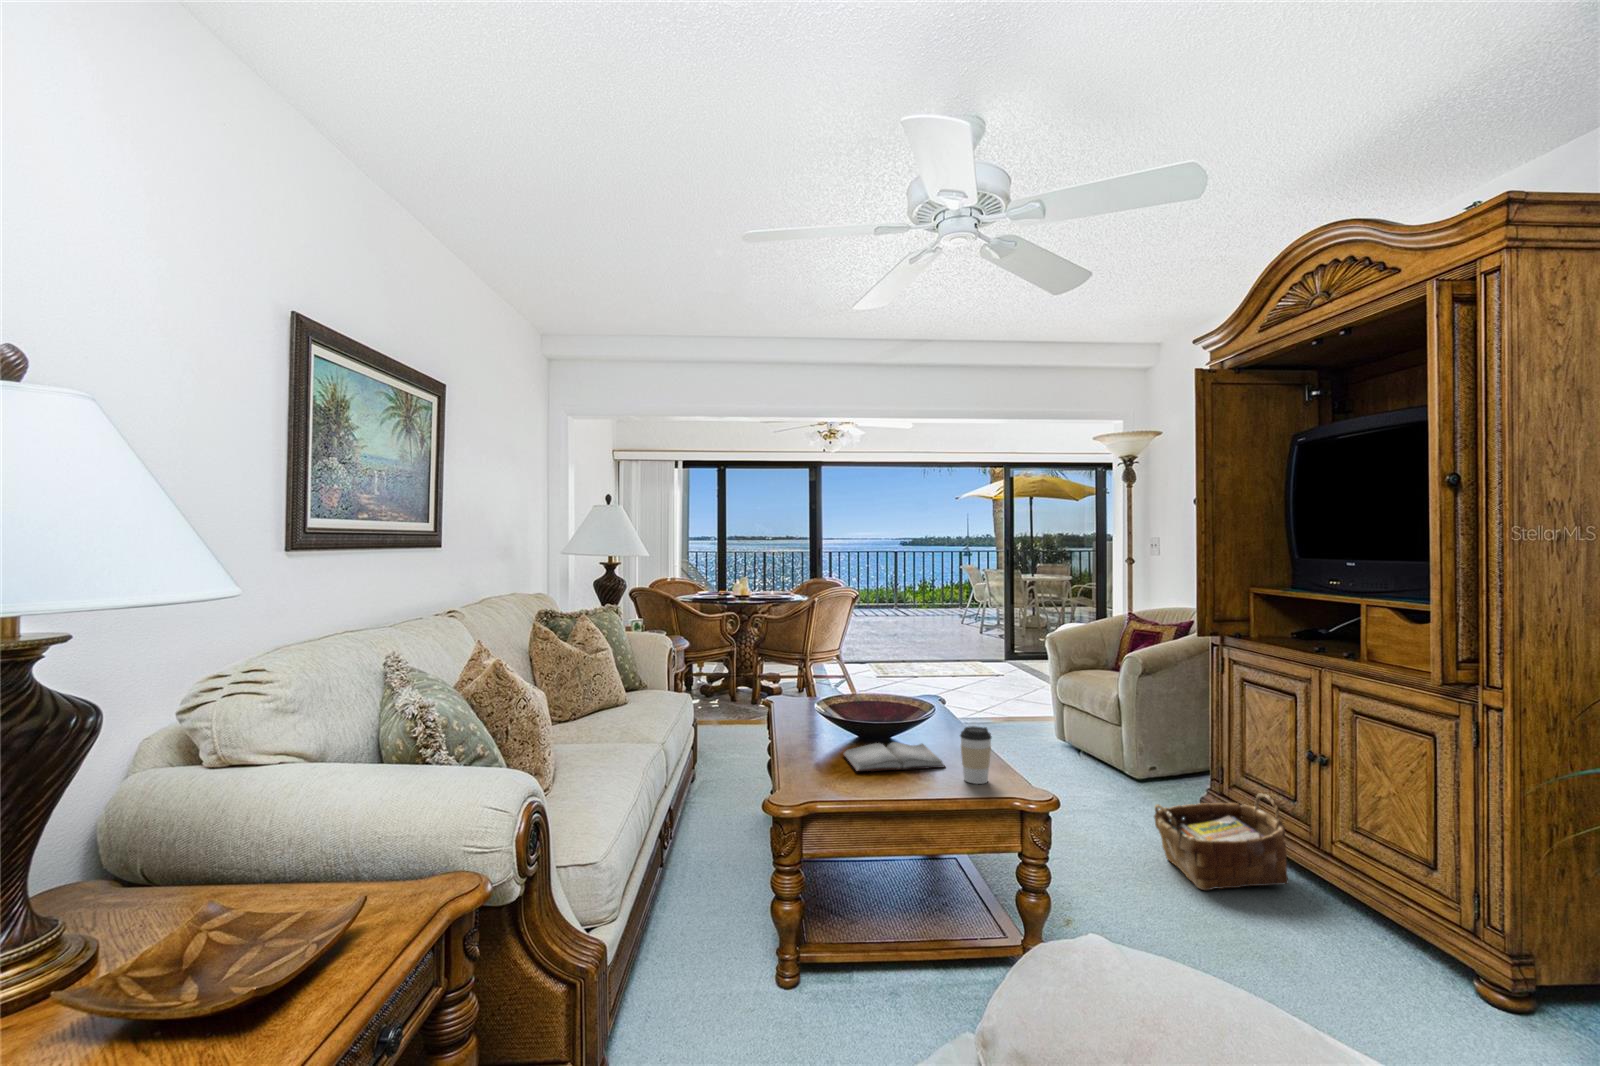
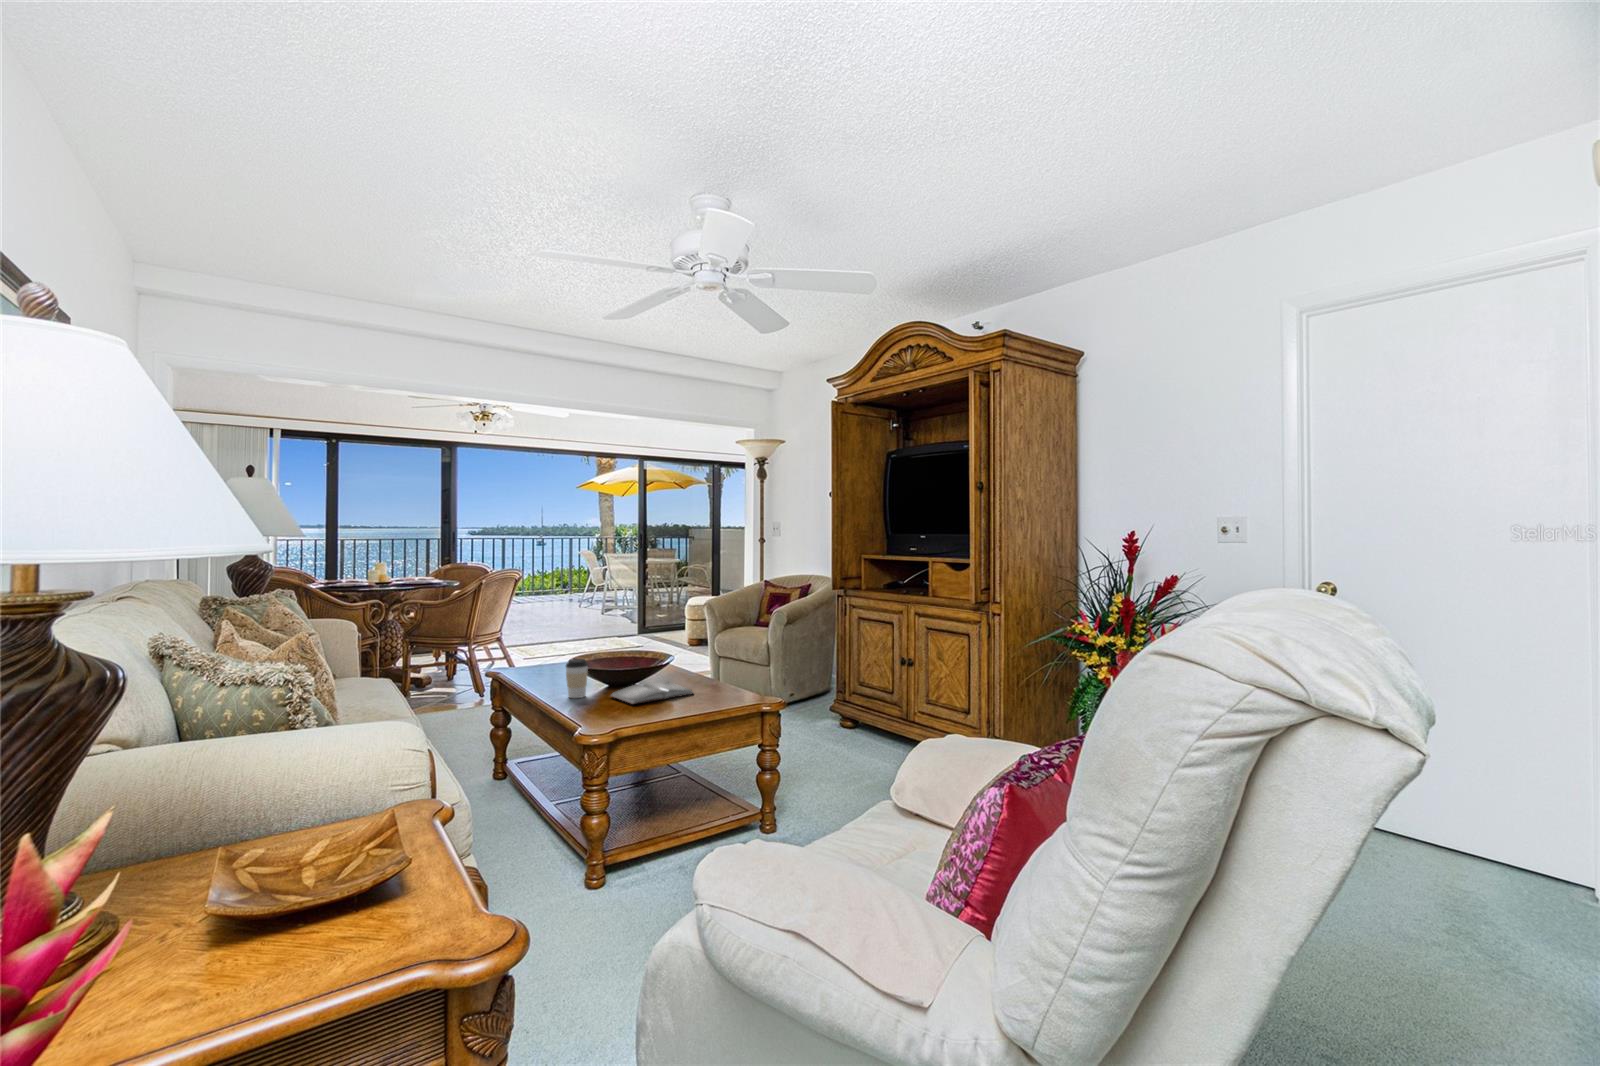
coffee cup: present [960,726,992,784] -> present [566,659,588,698]
woven basket: present [1154,793,1288,890] -> none [812,692,891,759]

